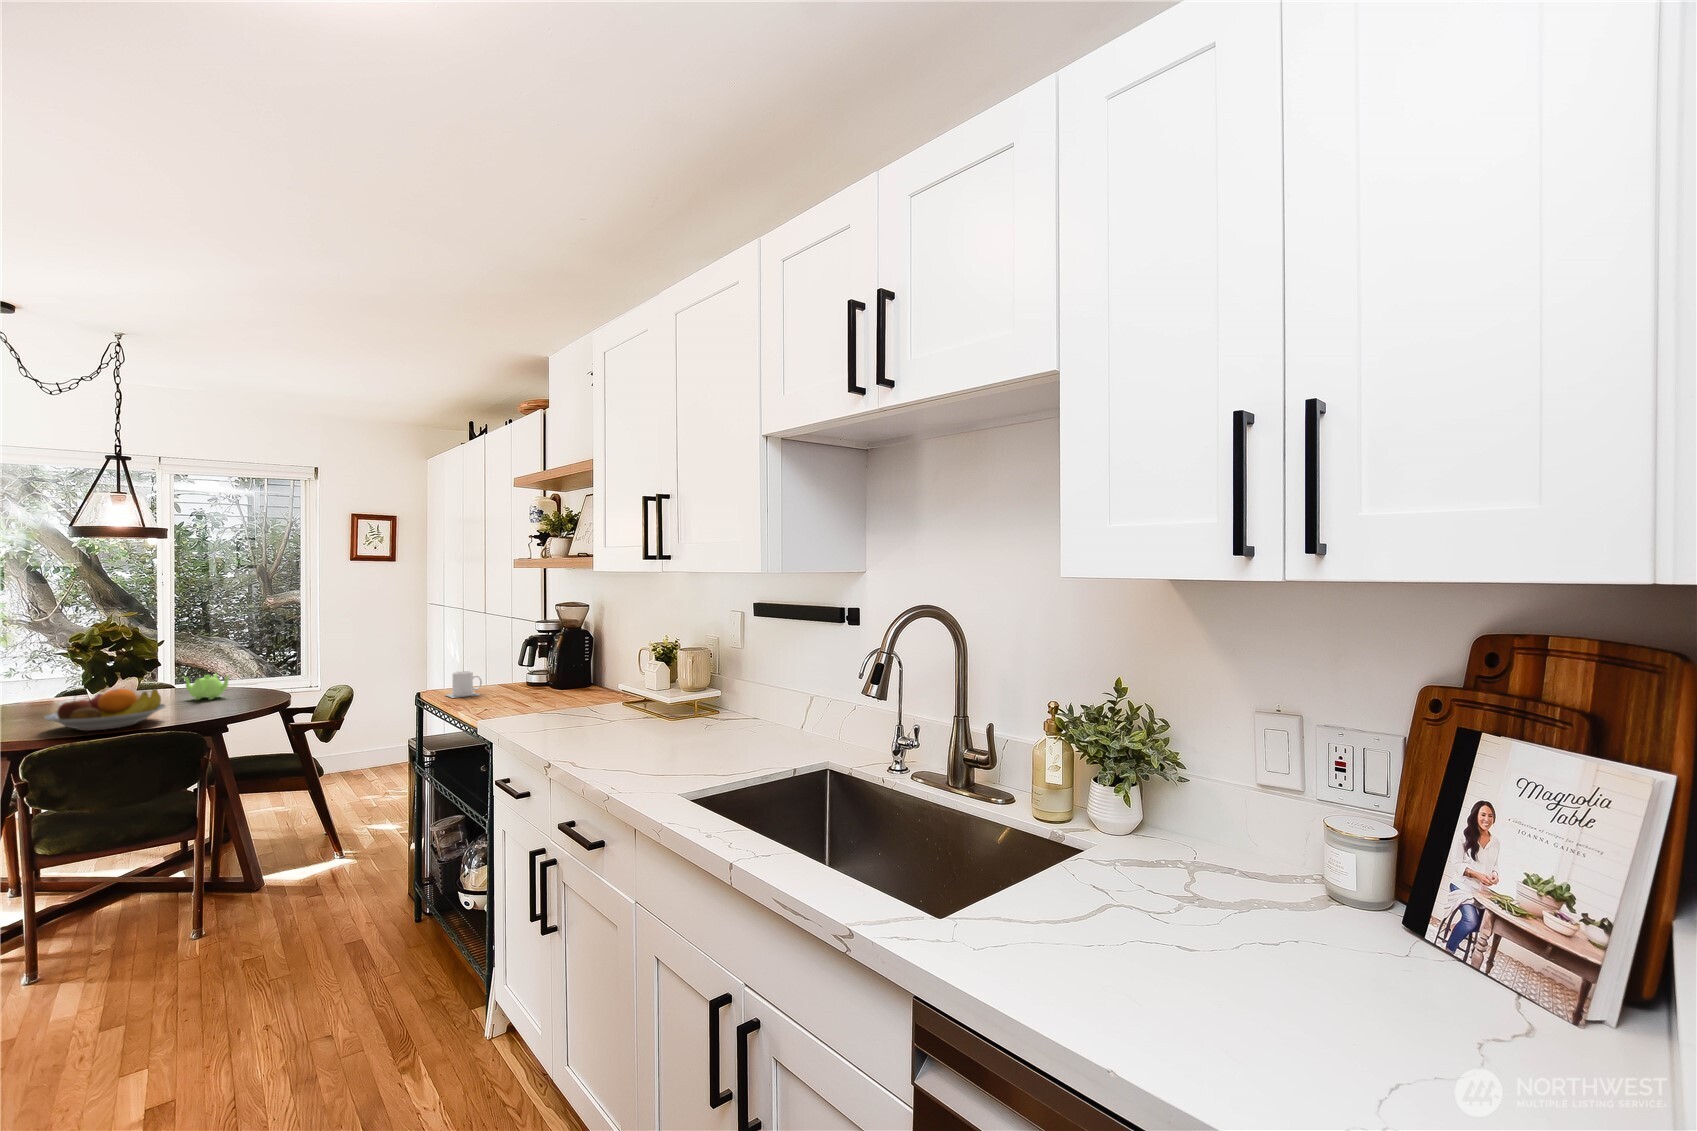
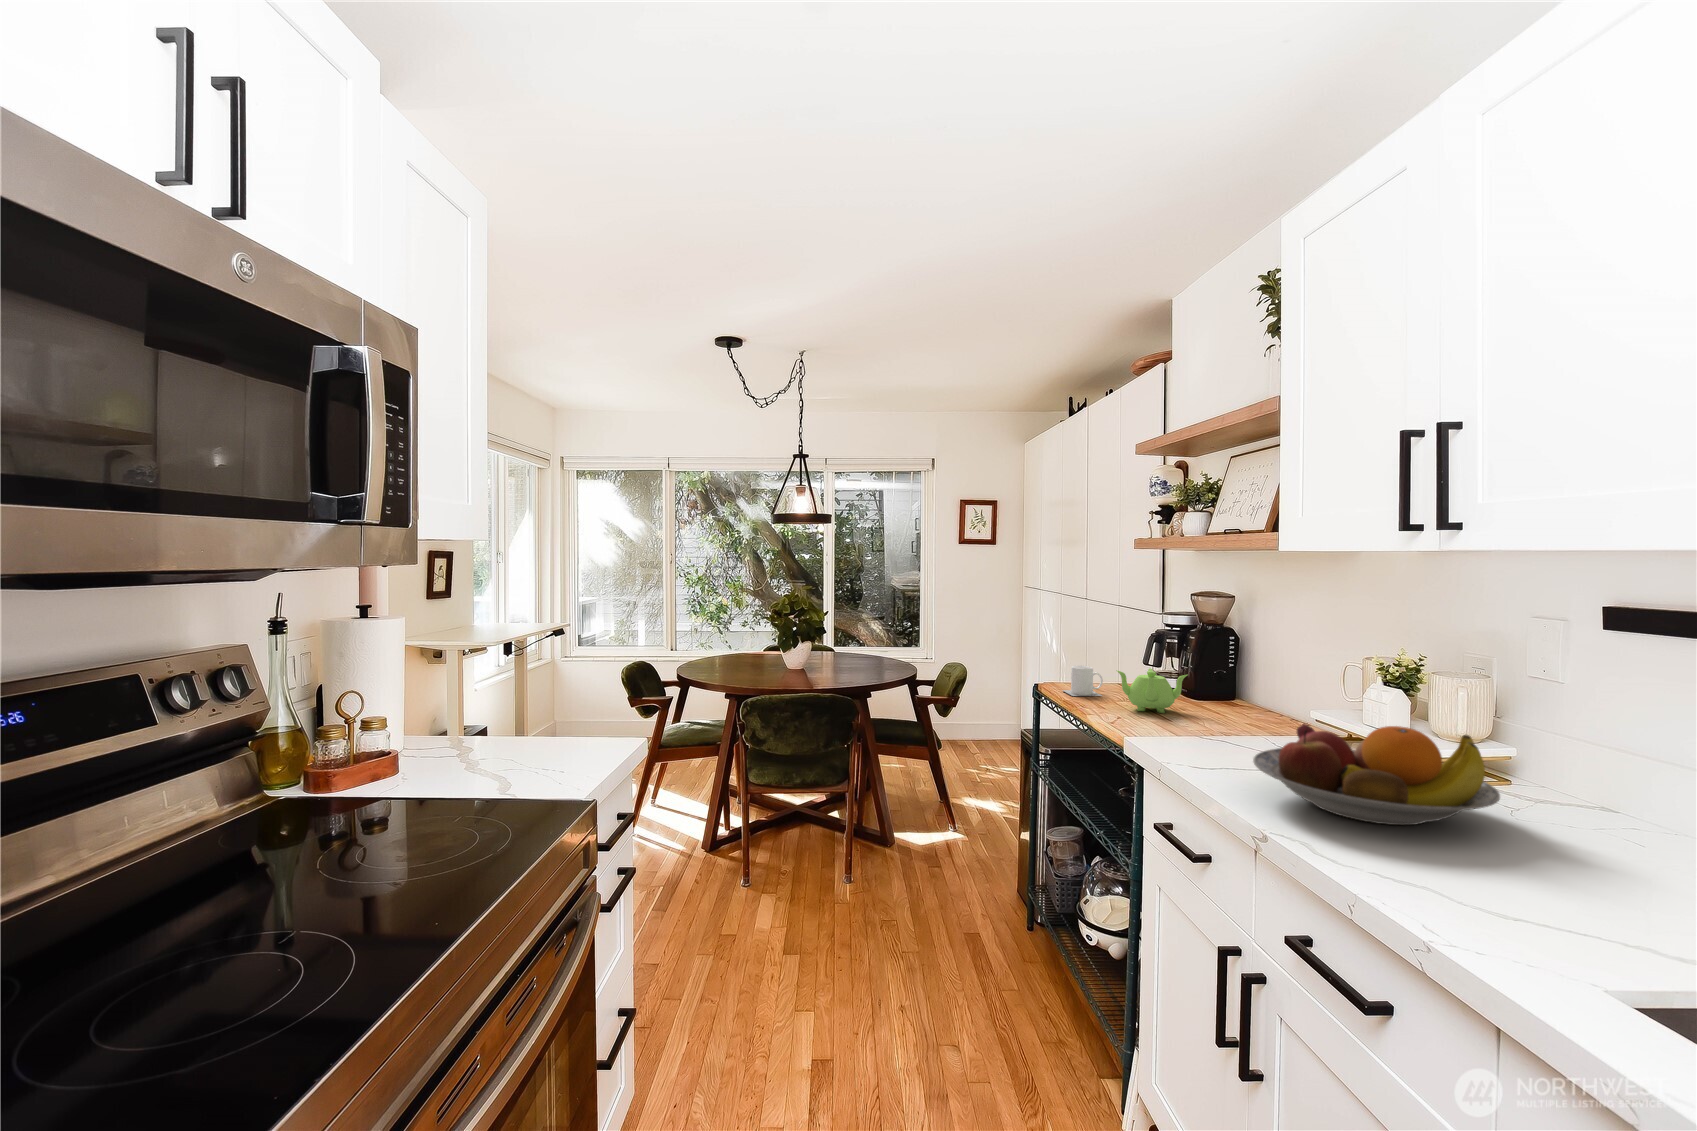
teapot: present [184,674,229,700] -> present [1117,668,1187,713]
fruit bowl: present [44,689,166,731] -> present [1253,724,1500,825]

